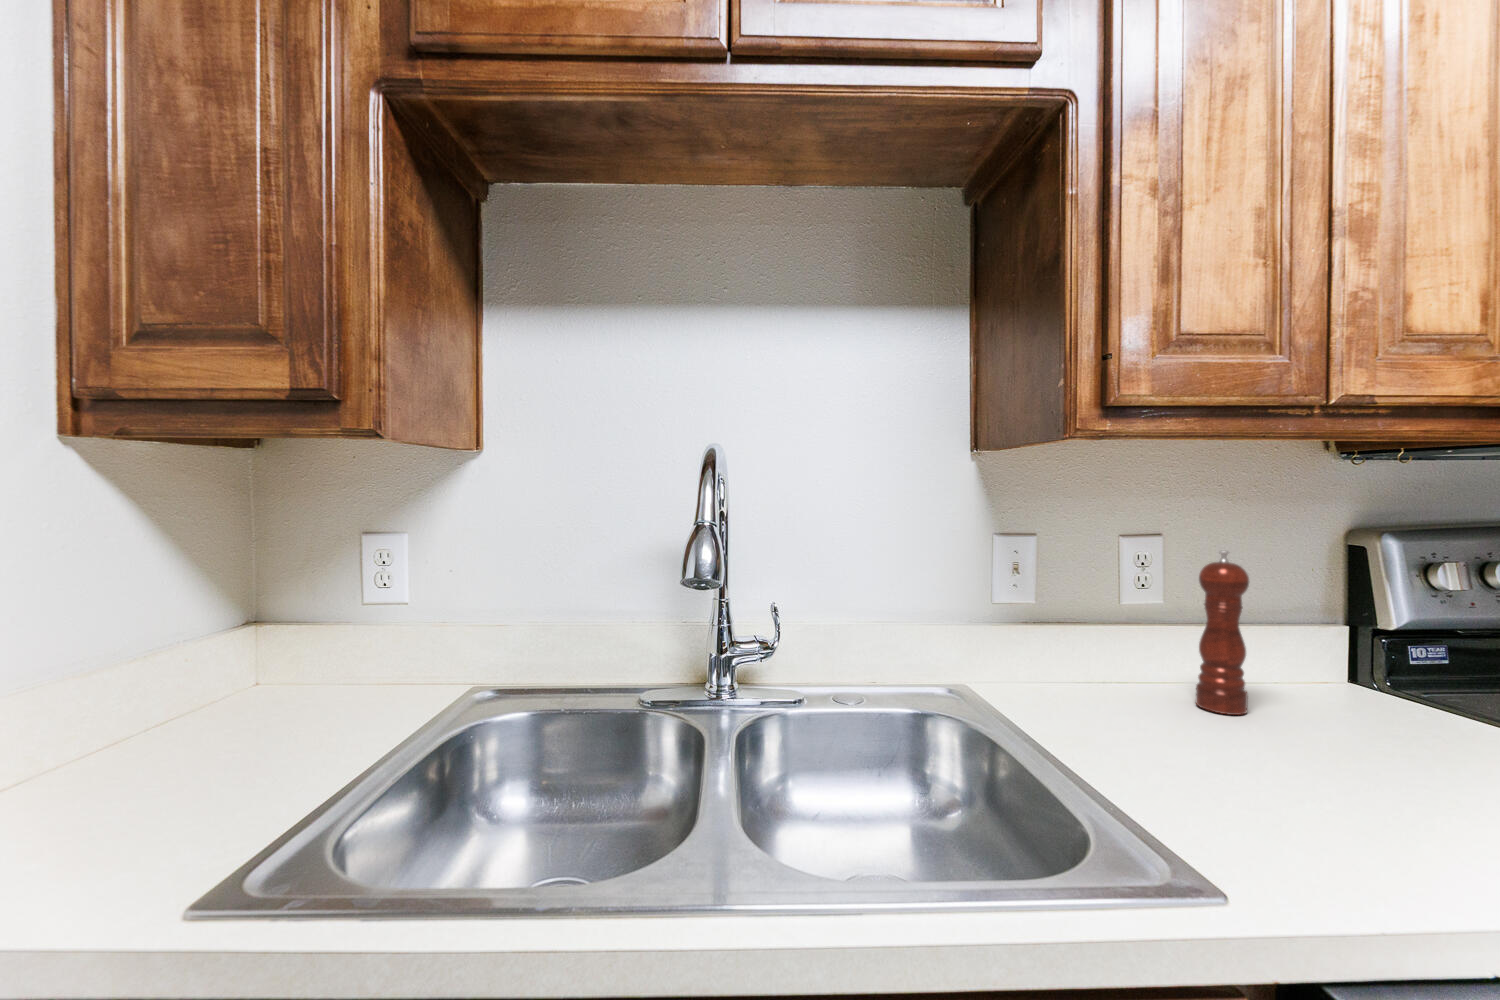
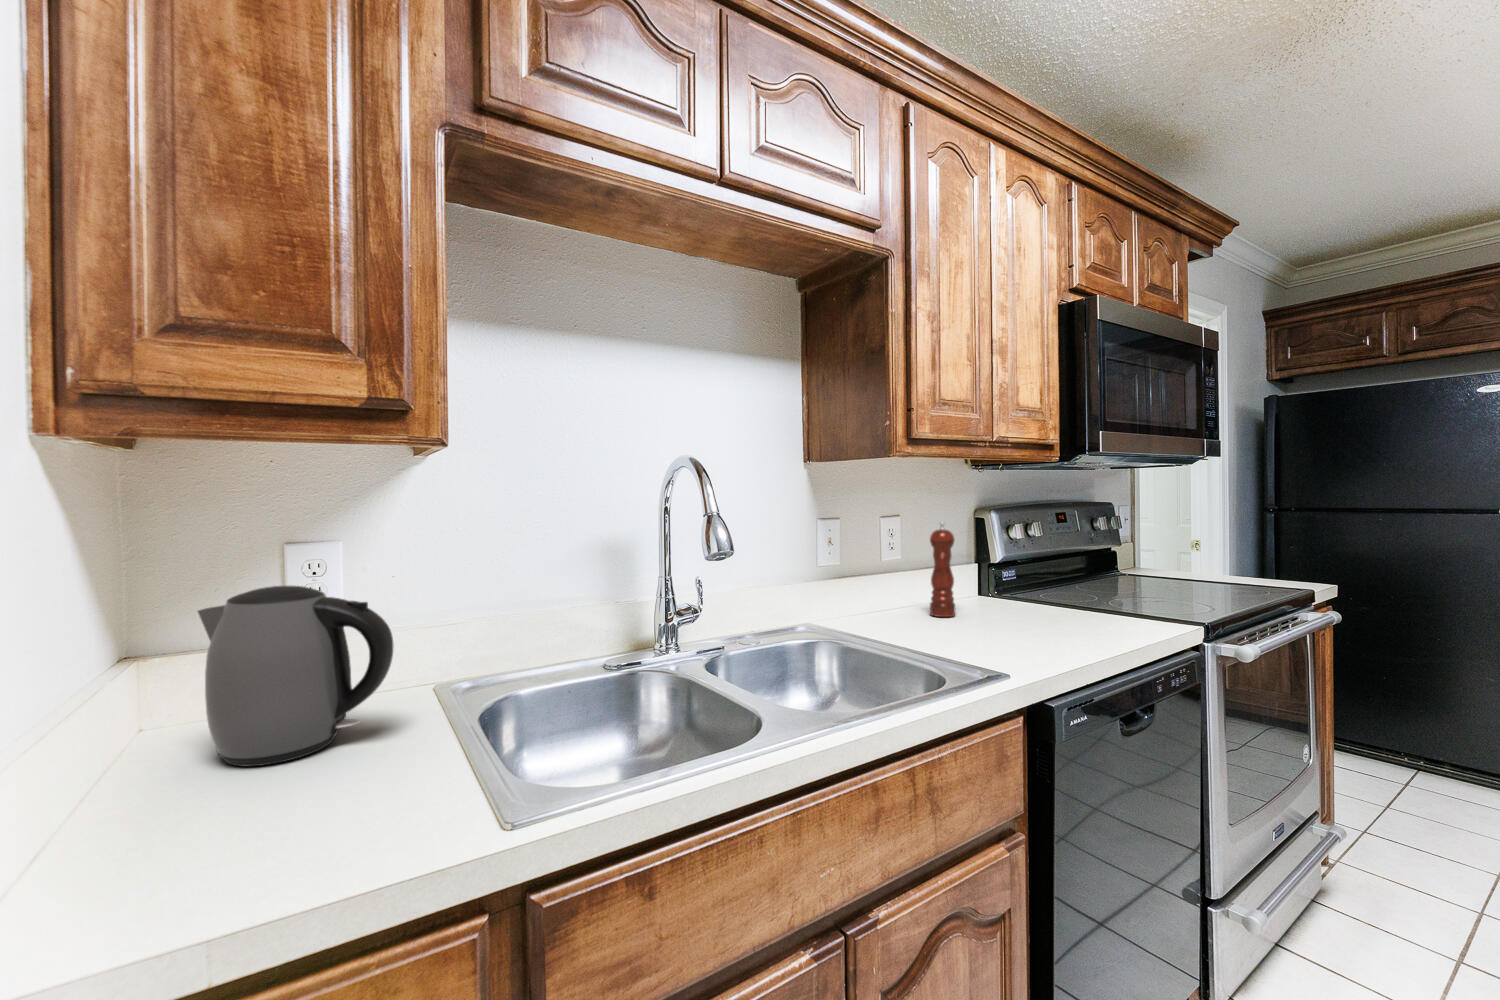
kettle: none [203,574,357,745] -> present [198,585,394,766]

